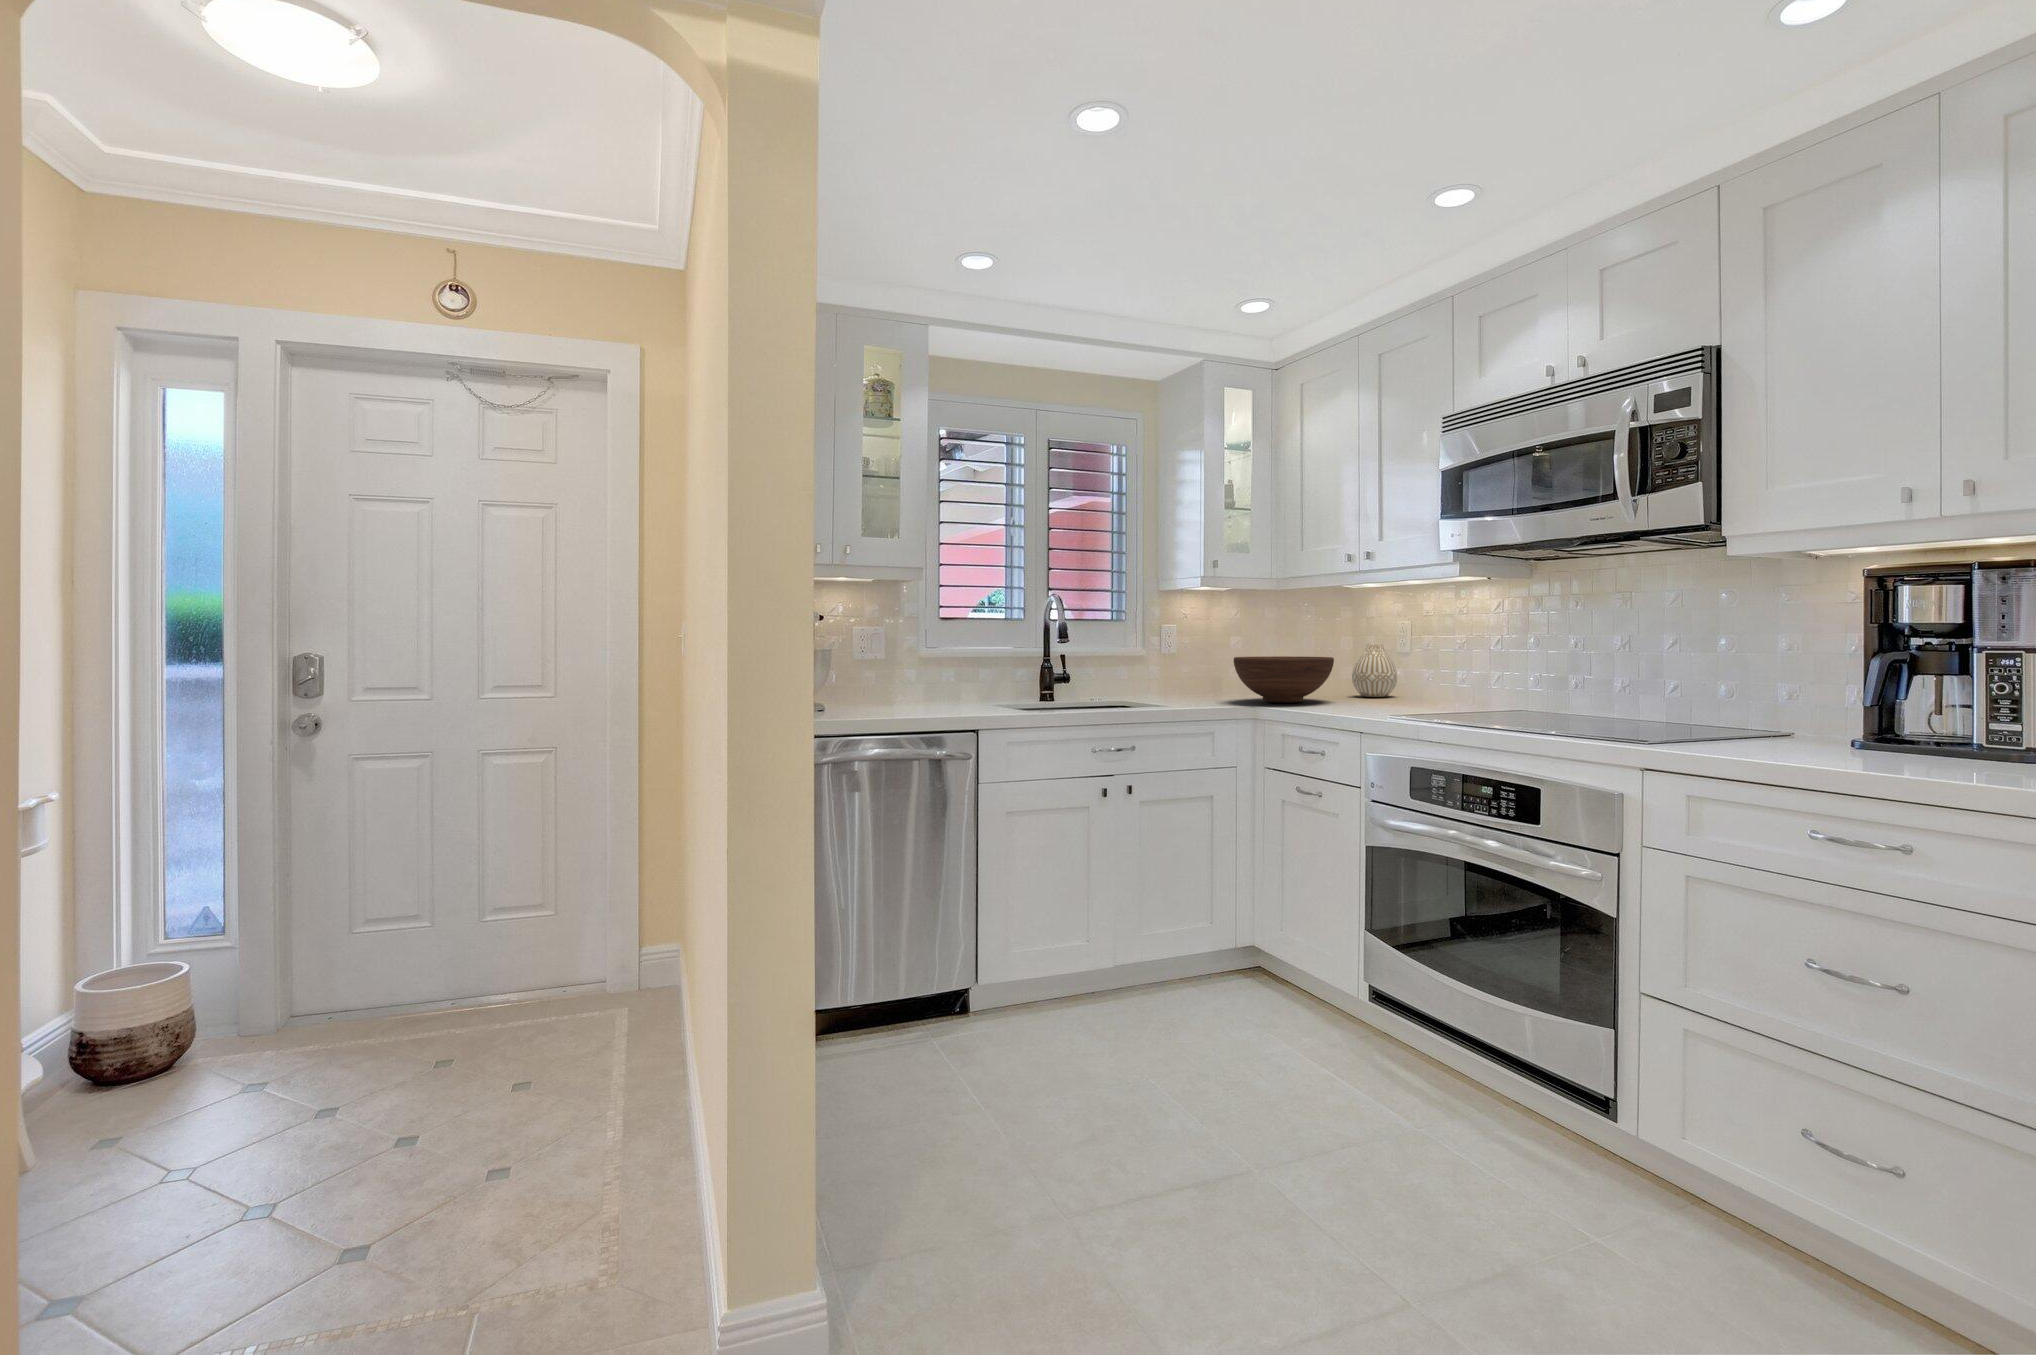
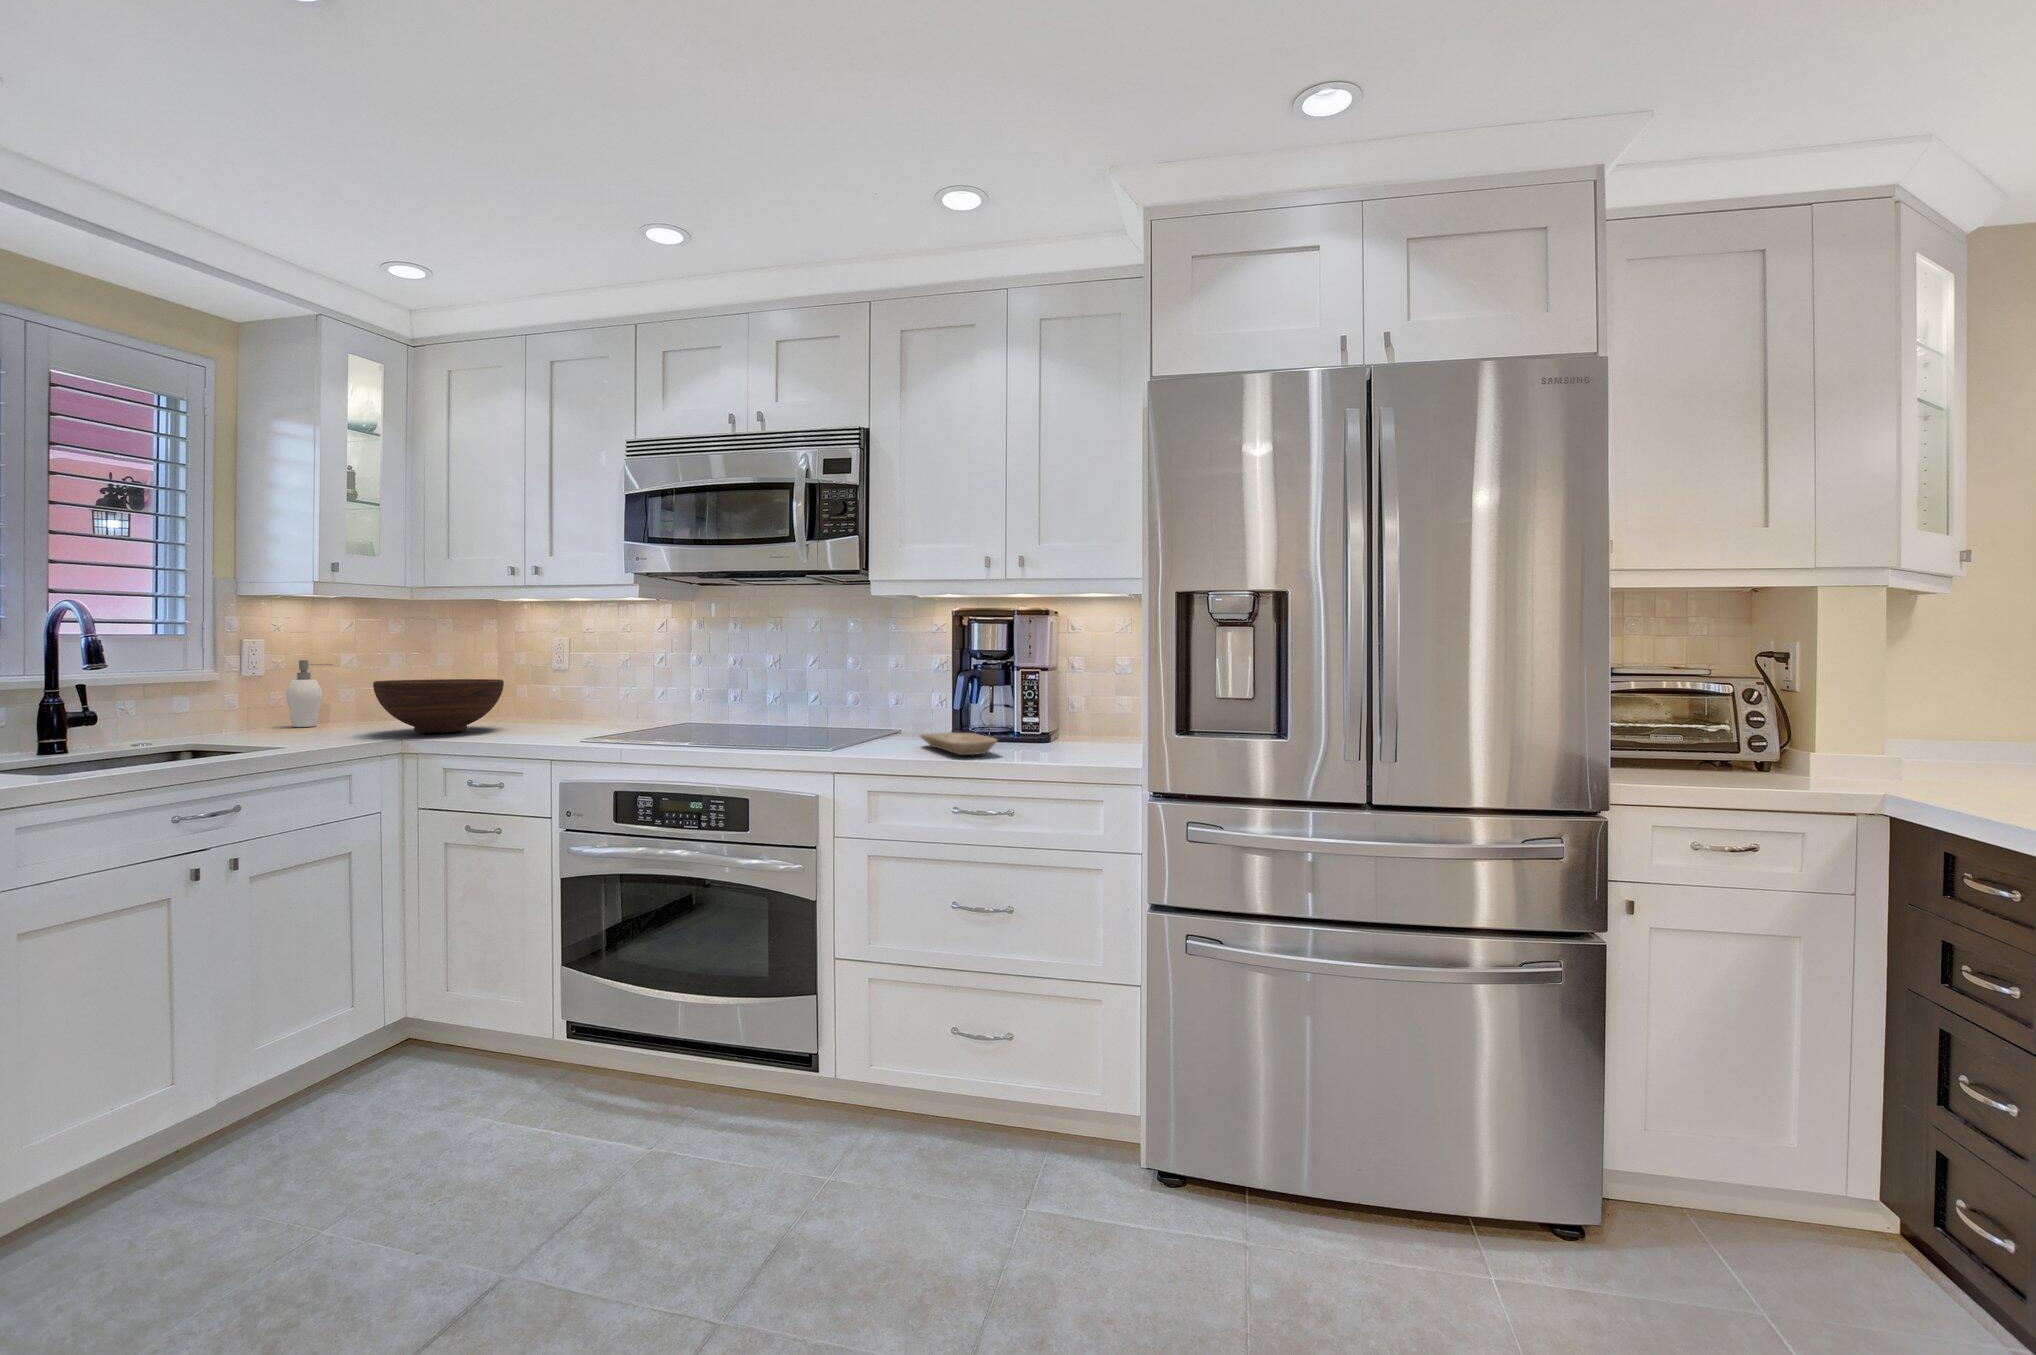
soap dispenser: none [1186,640,1217,693] -> present [286,660,333,727]
vase: present [1352,643,1397,697] -> none [517,664,567,721]
tray: none [1784,735,1907,767] -> present [920,732,997,755]

